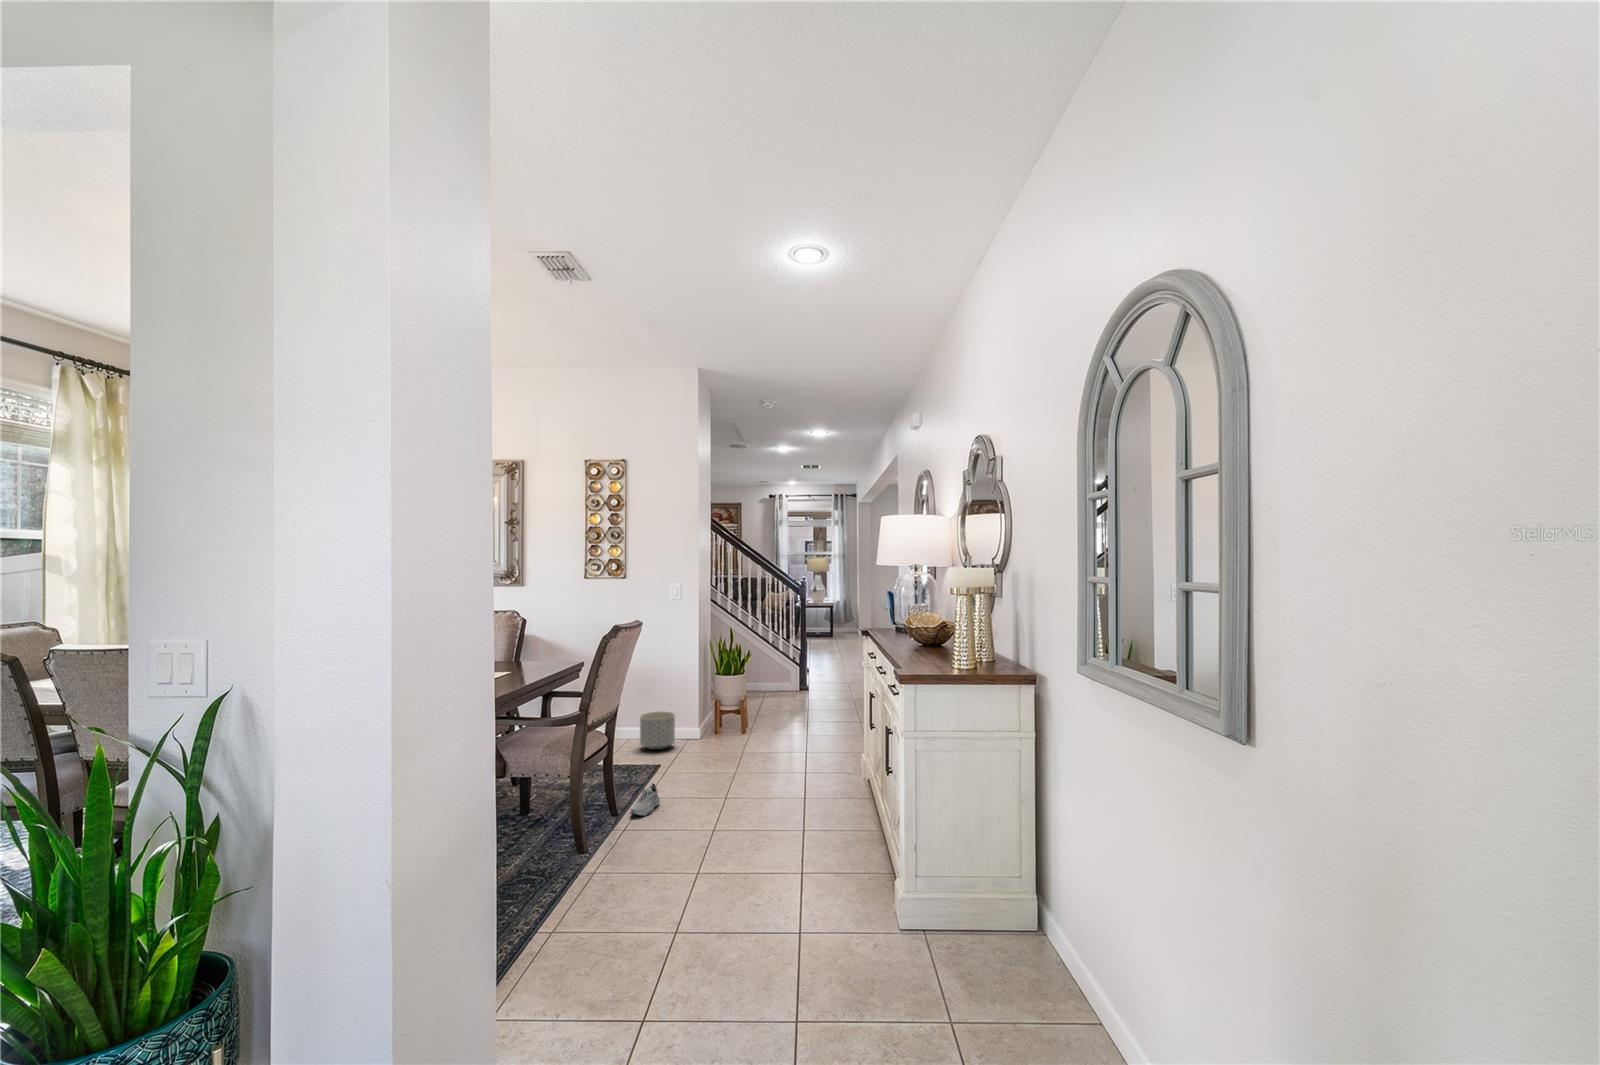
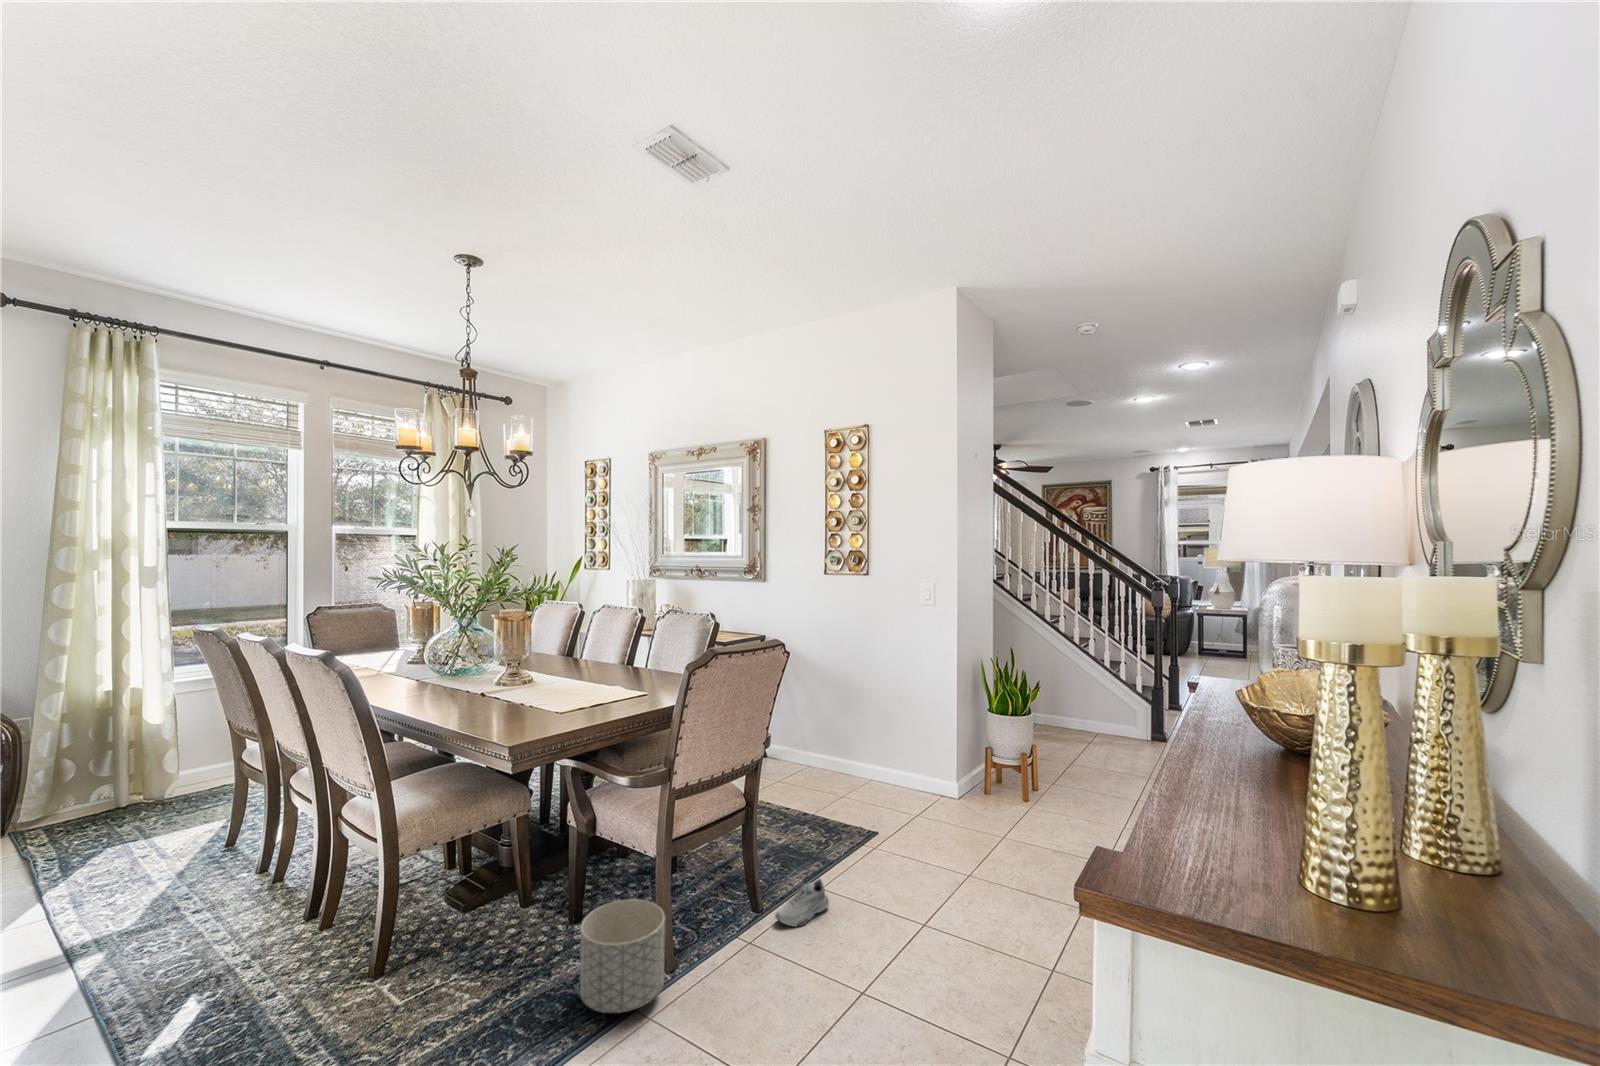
planter: present [640,711,675,750] -> present [580,899,665,1013]

